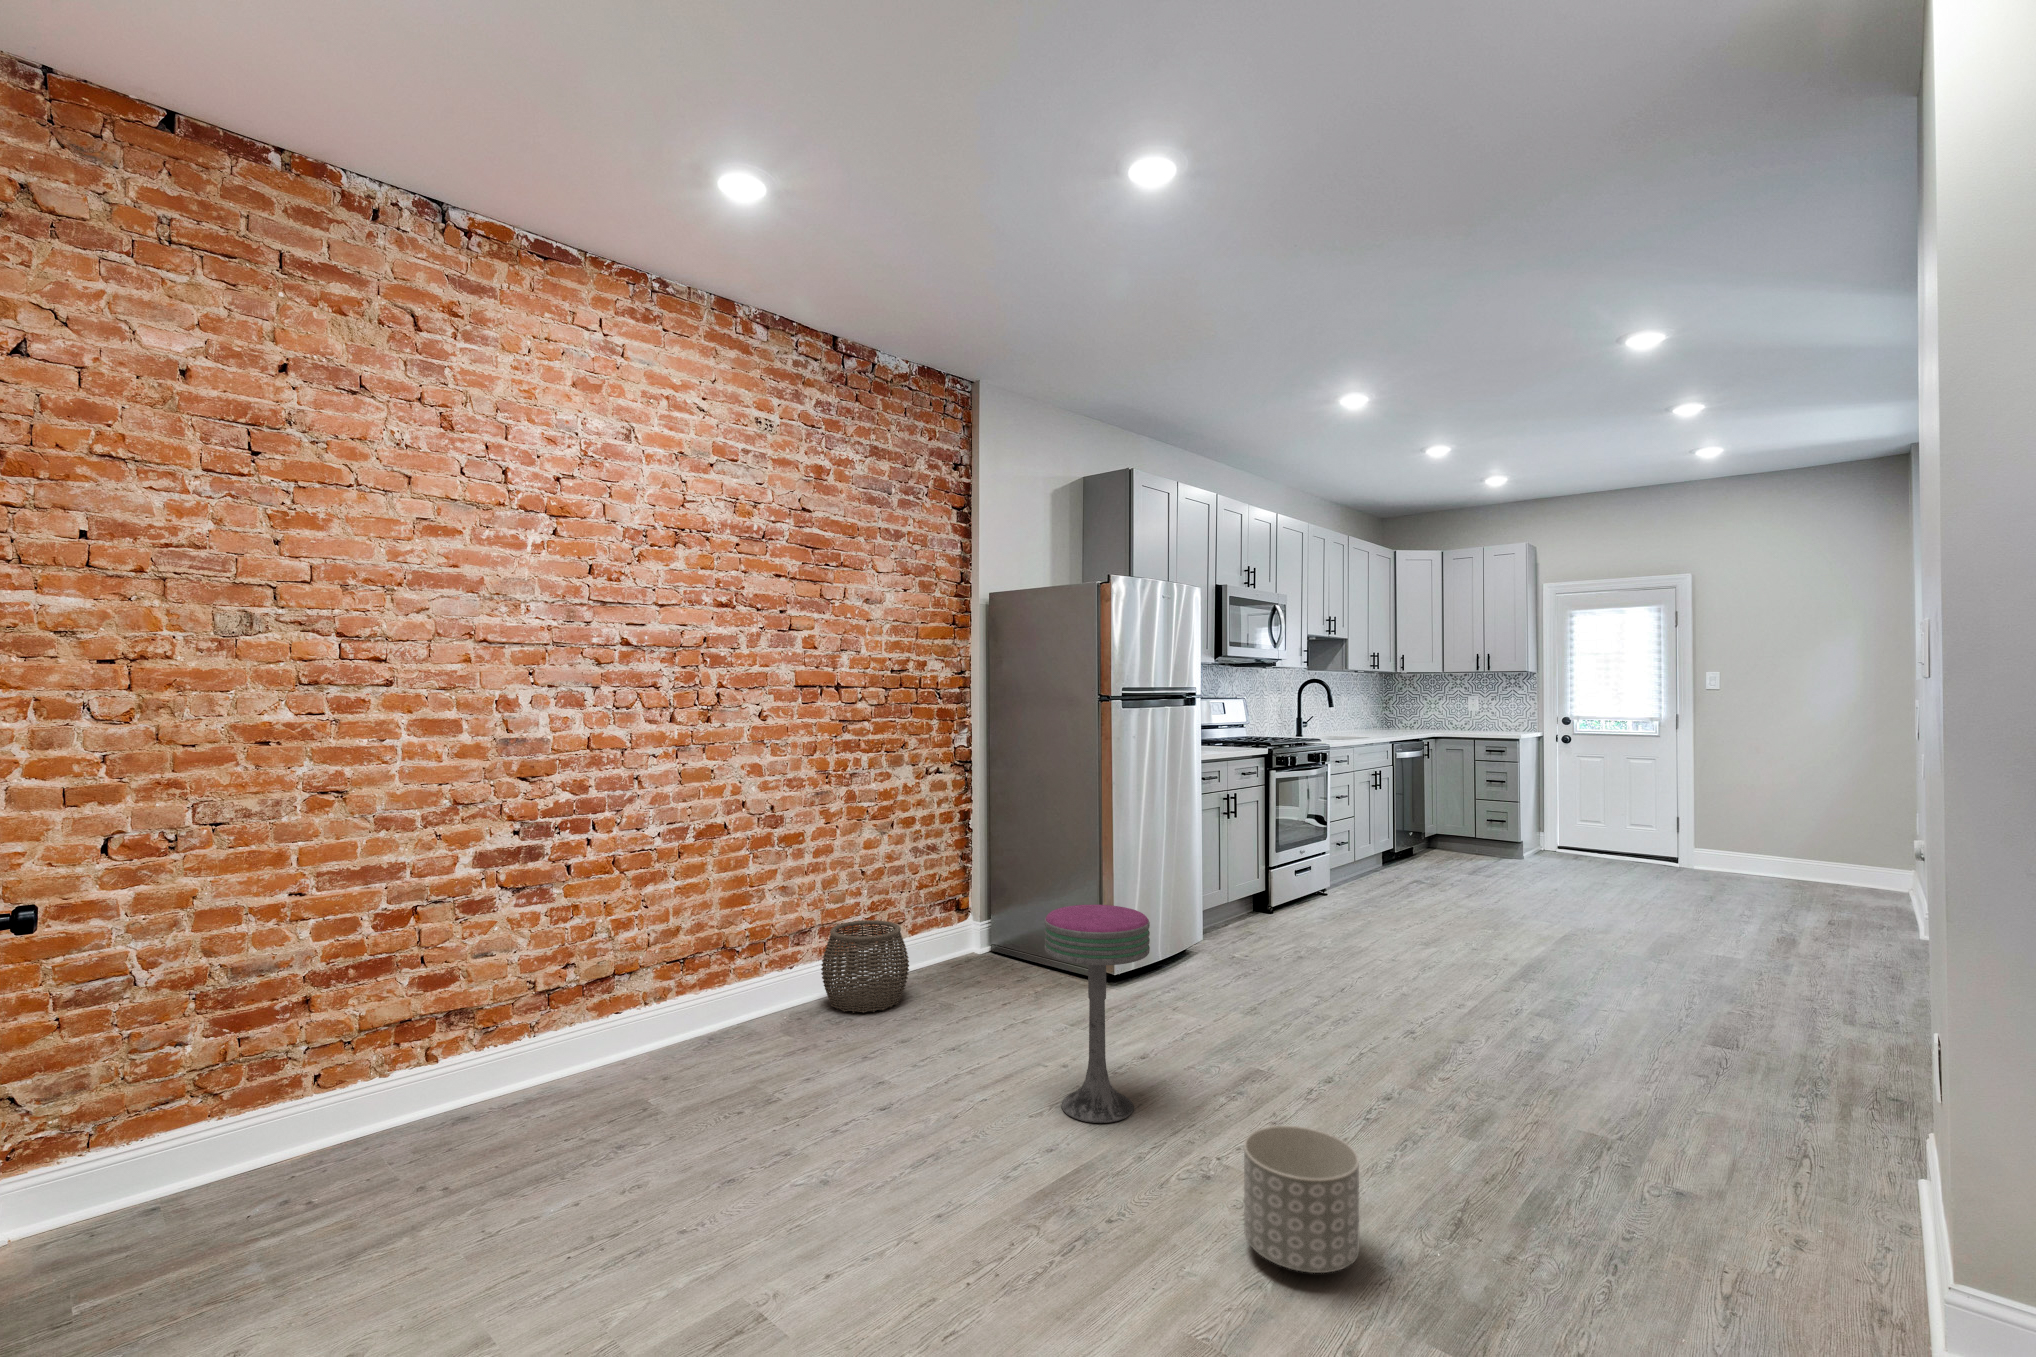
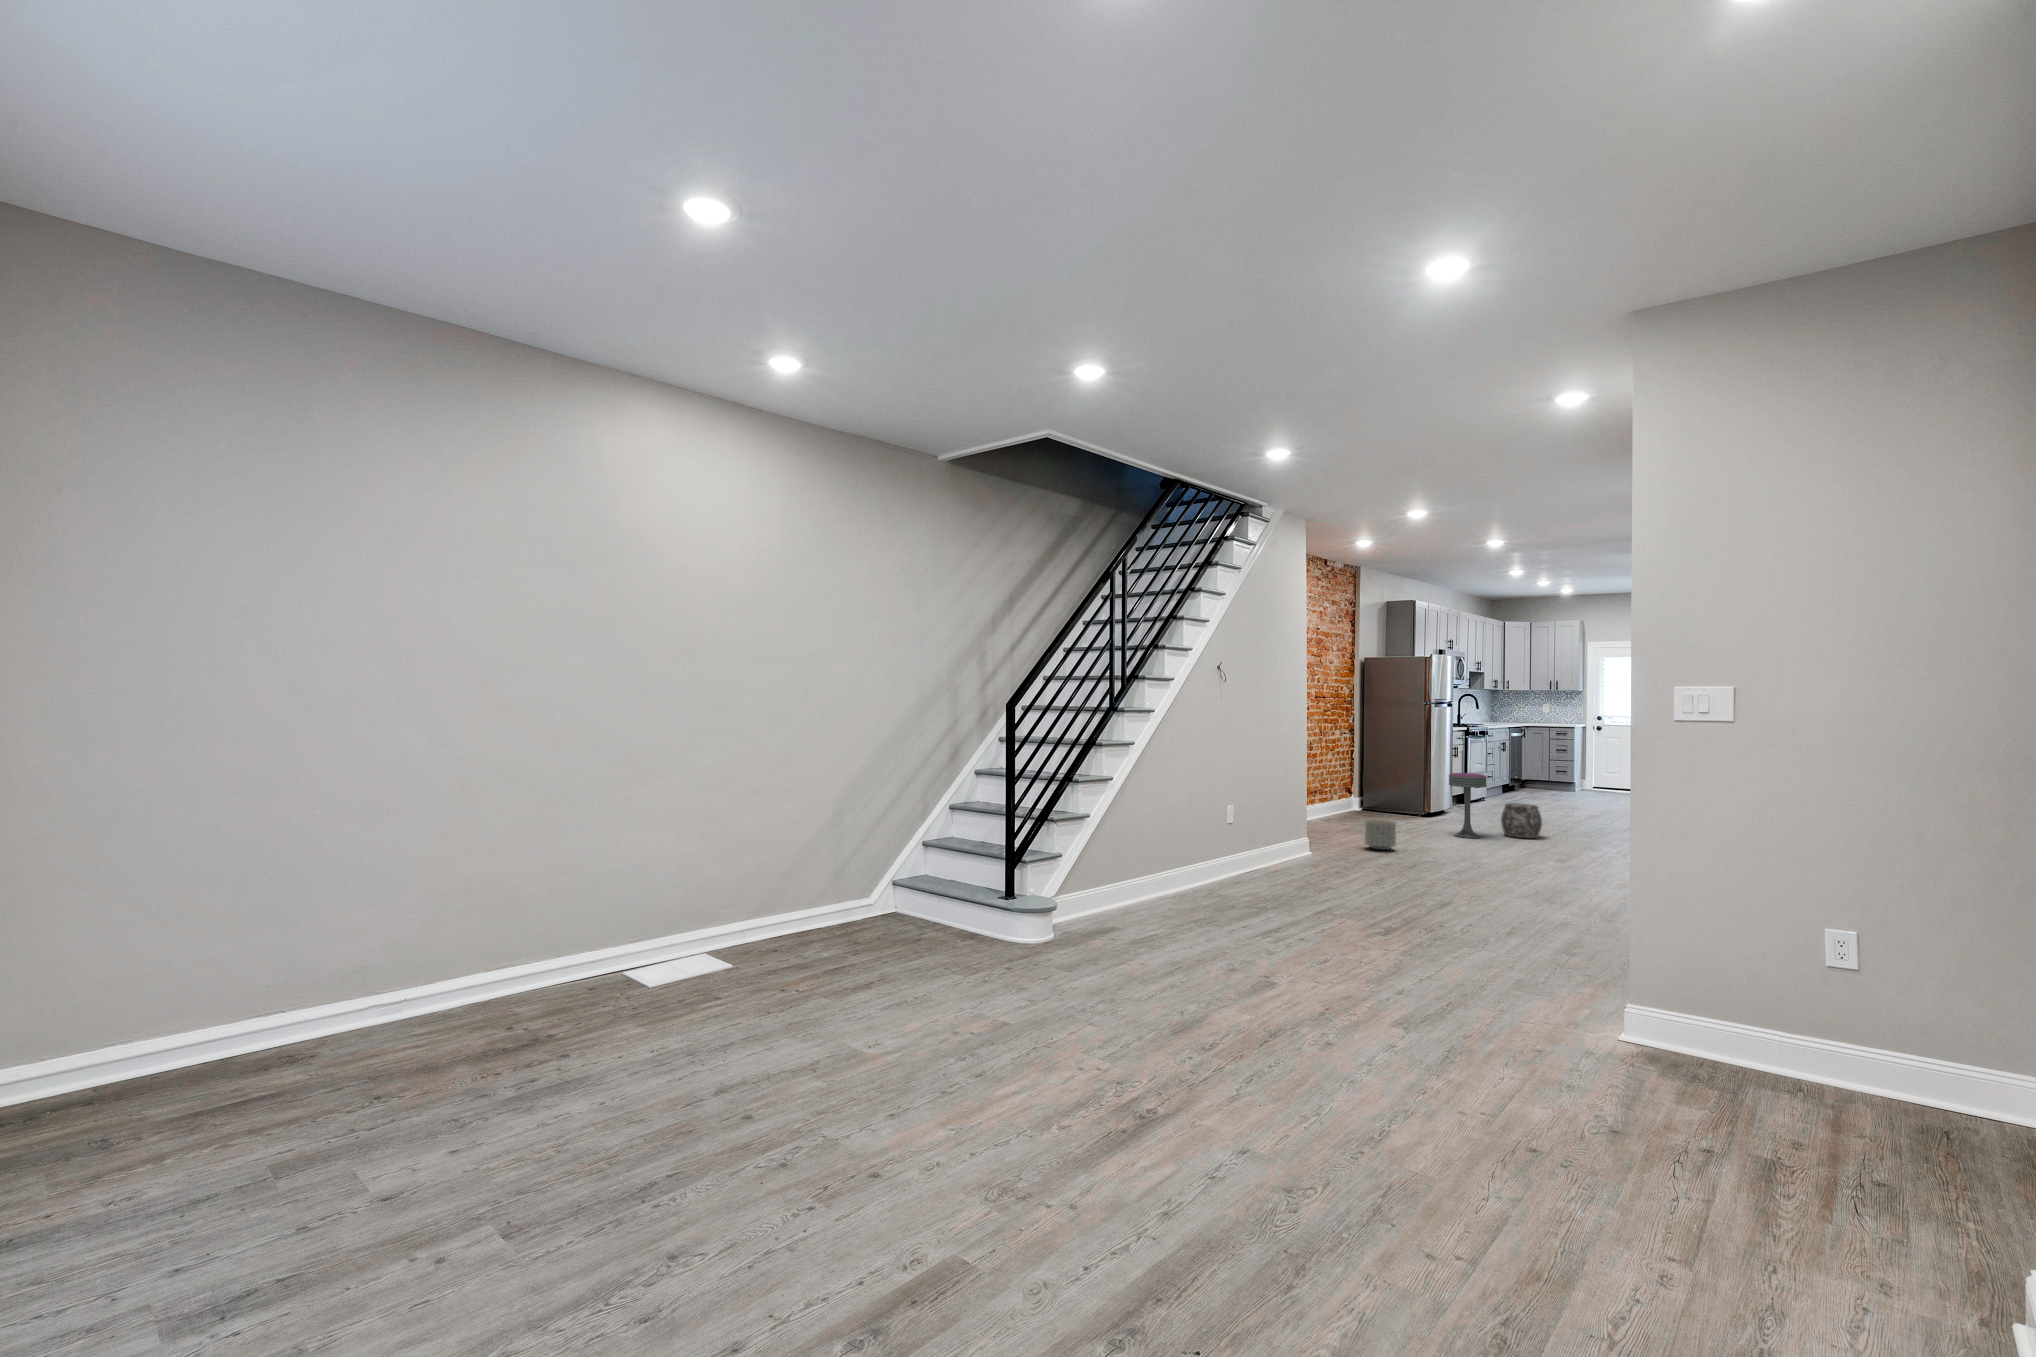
woven basket: present [821,920,909,1013] -> present [1501,803,1542,838]
planter: present [1244,1126,1359,1273] -> present [1365,820,1396,850]

